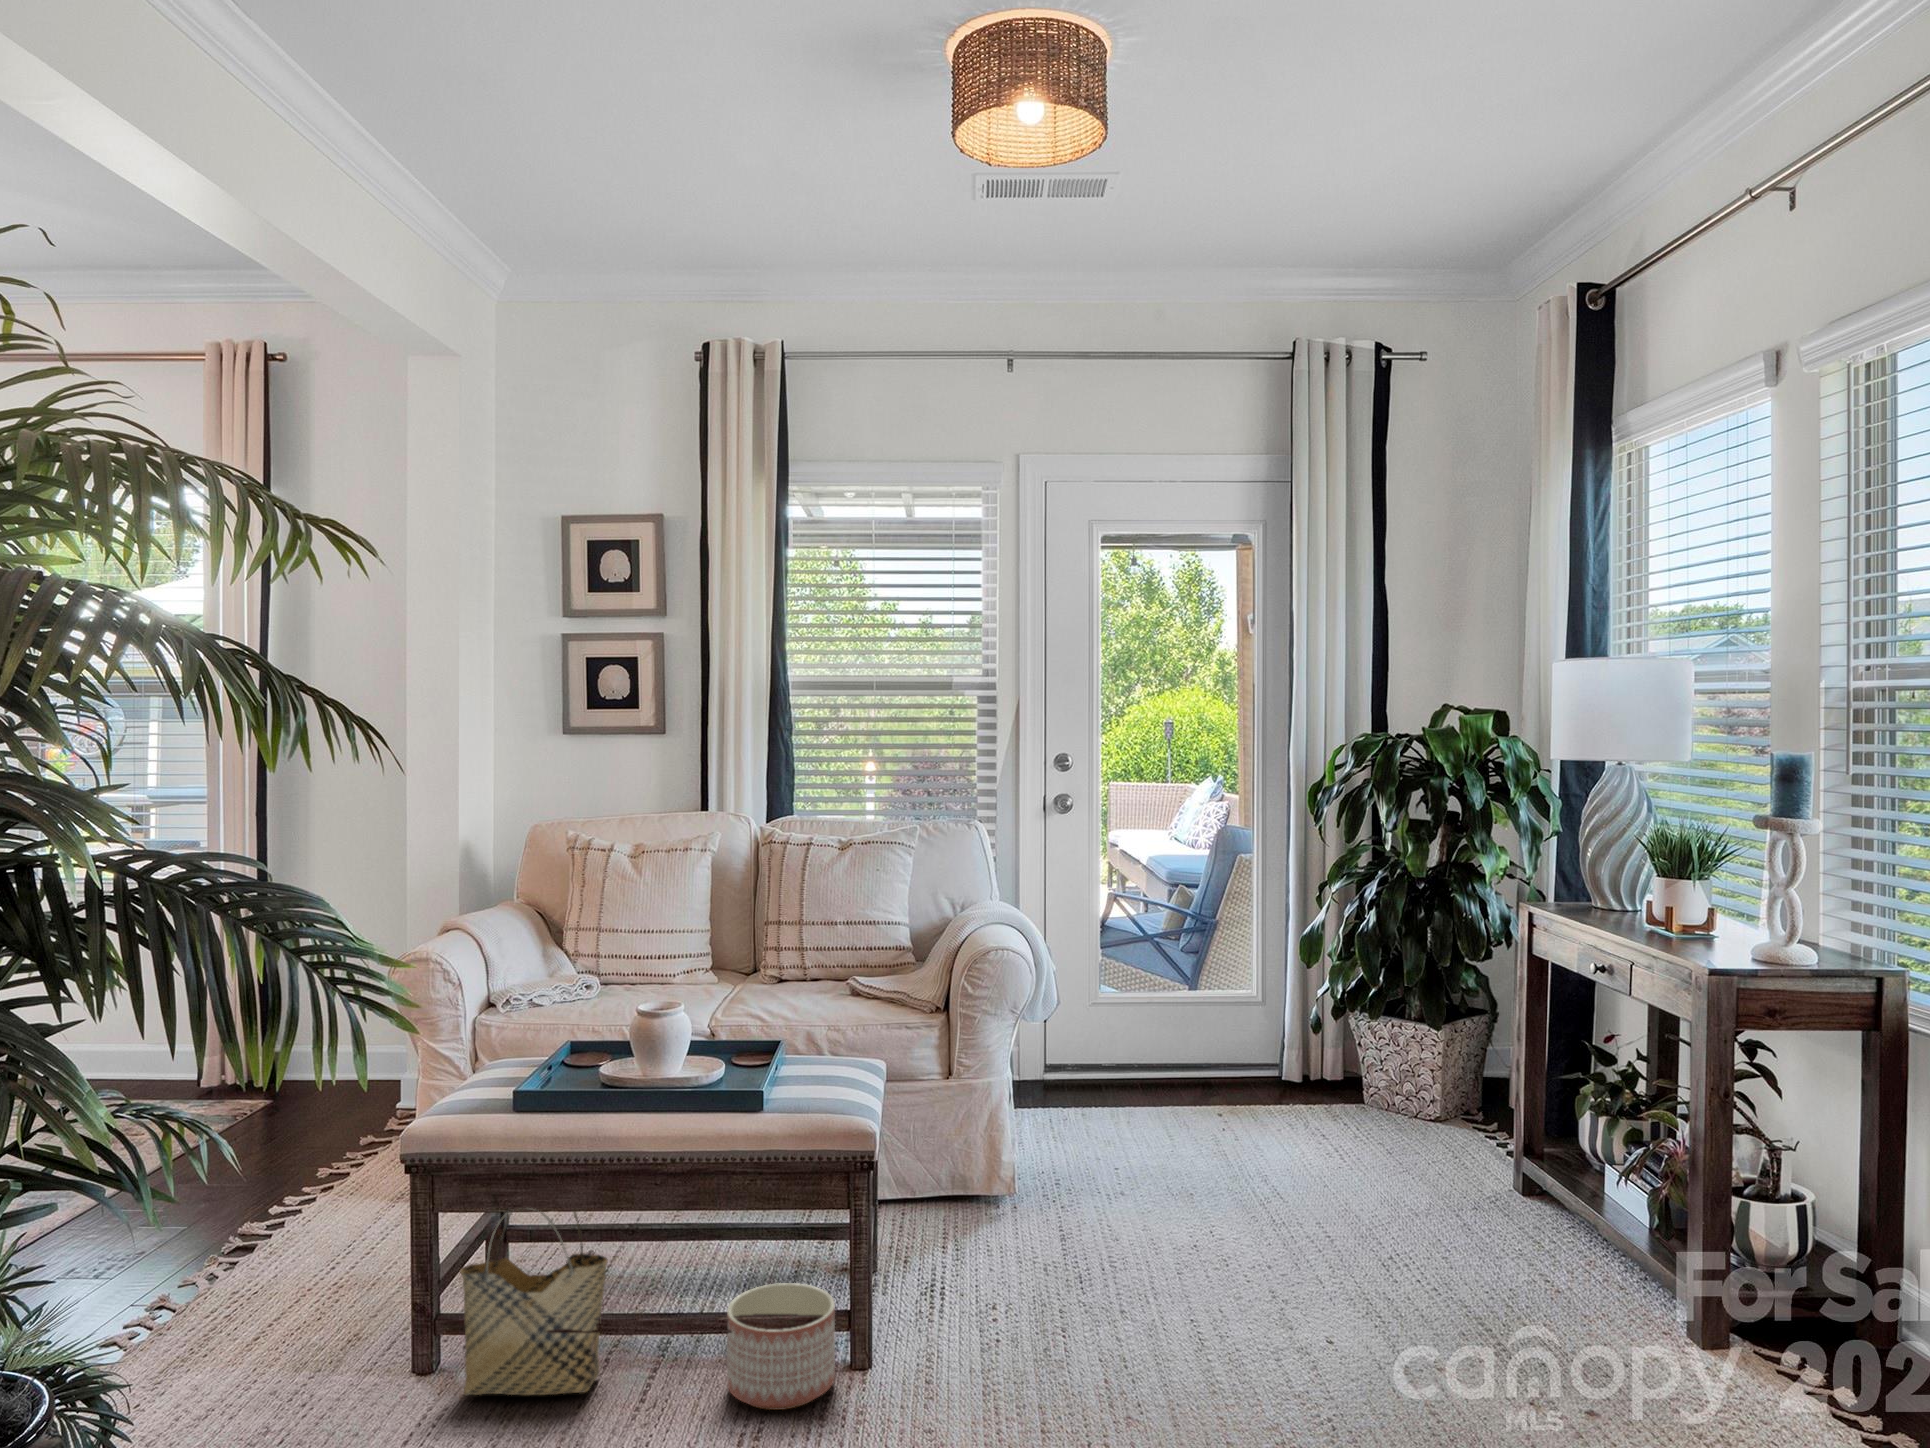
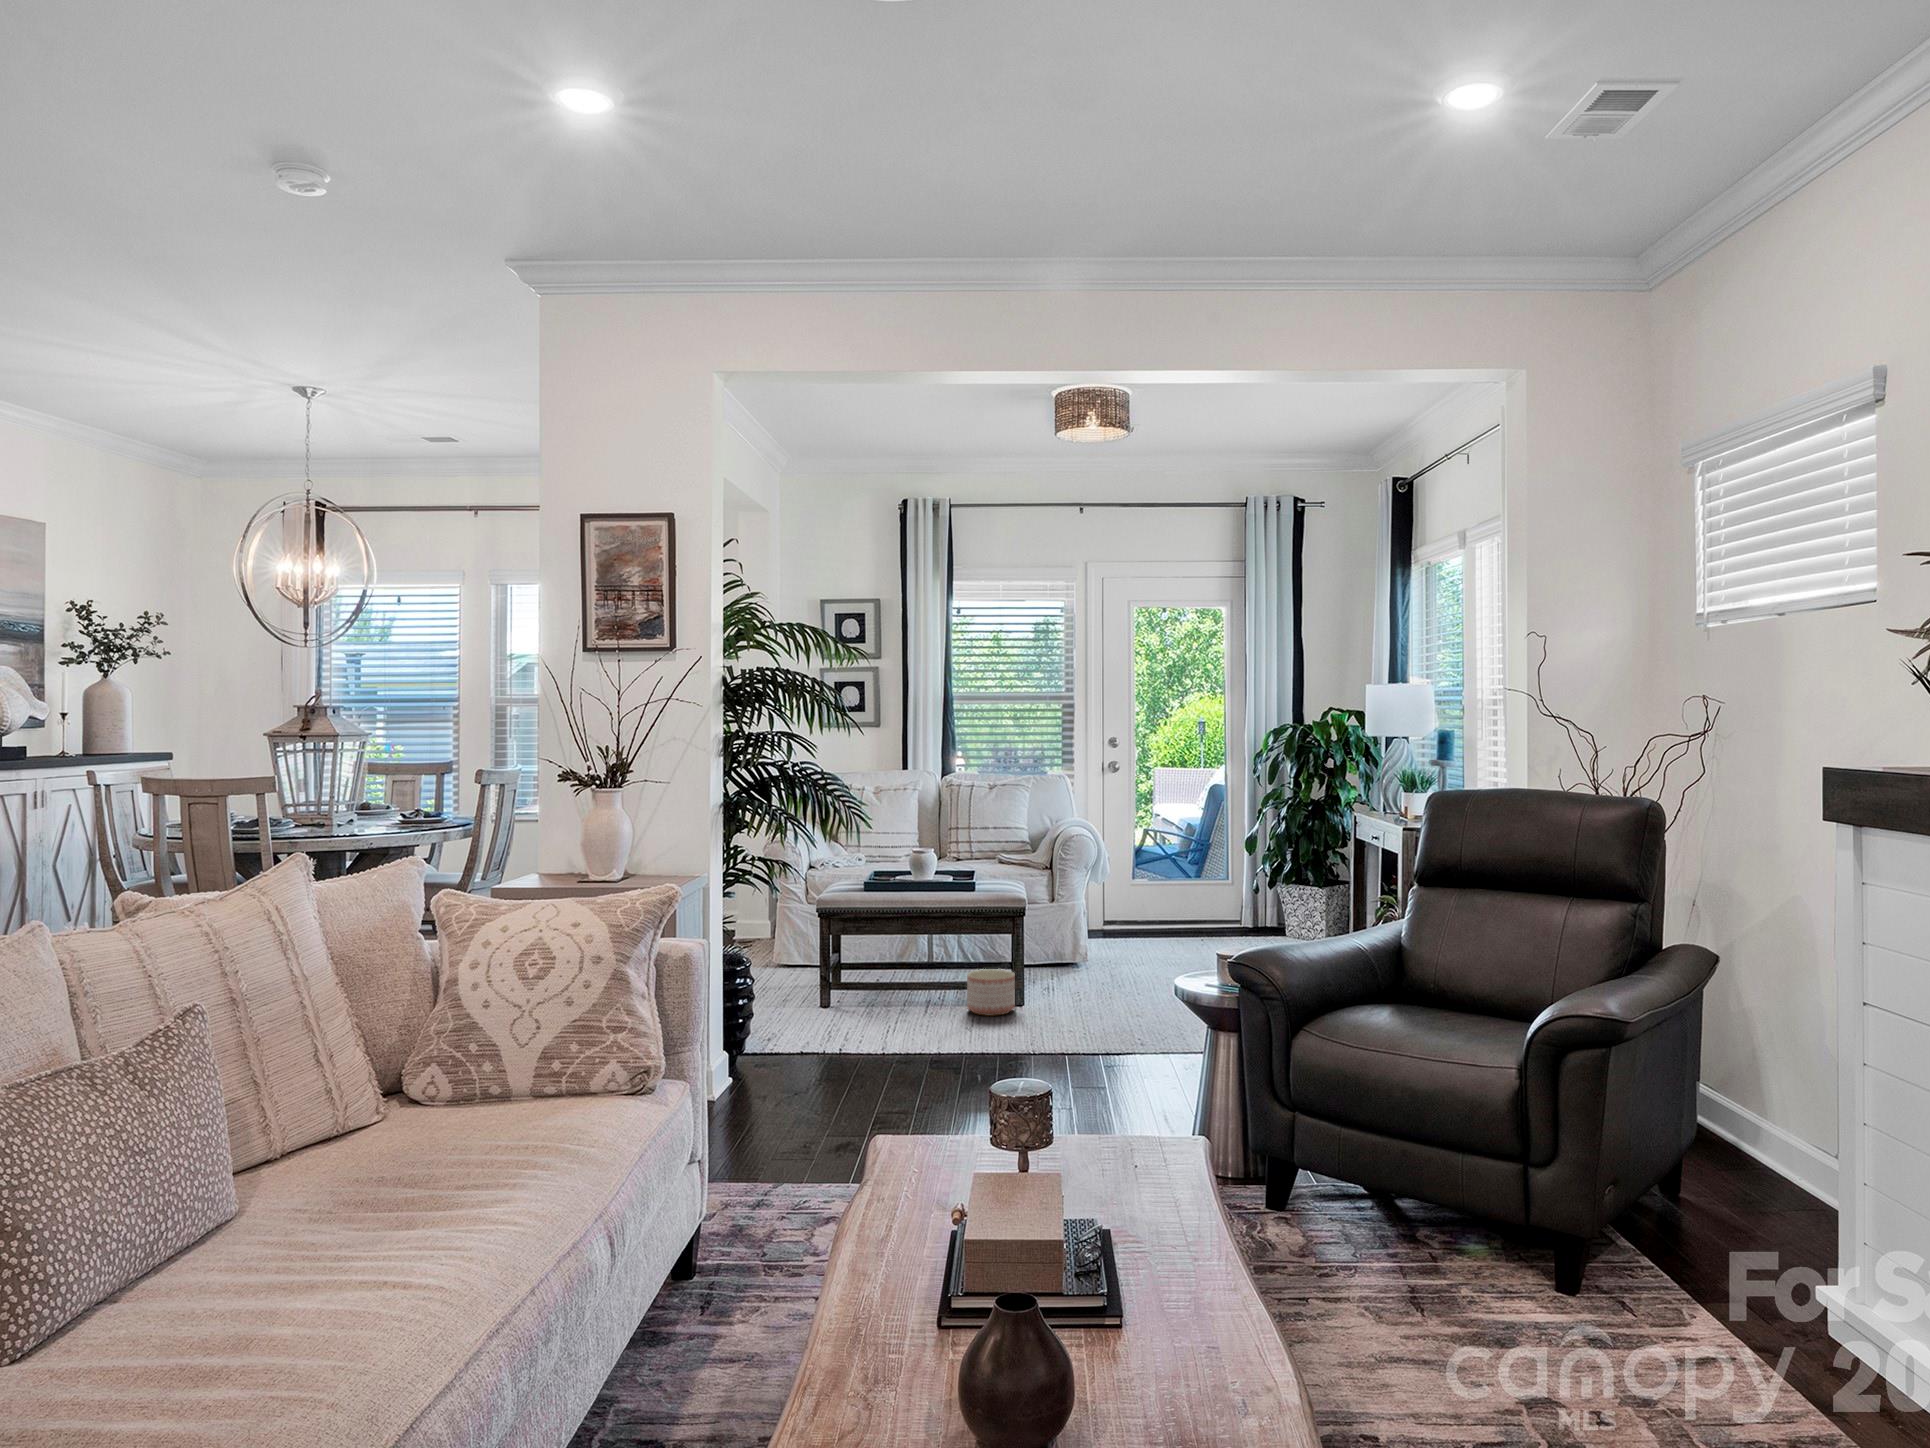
woven basket: present [460,1209,608,1395] -> none [847,922,911,1012]

